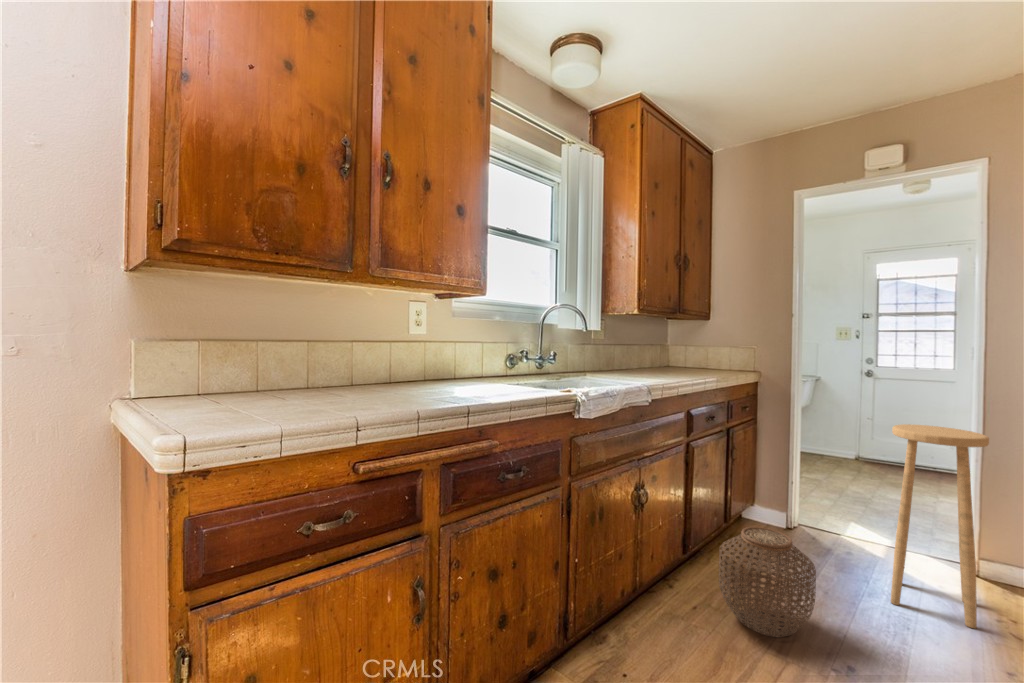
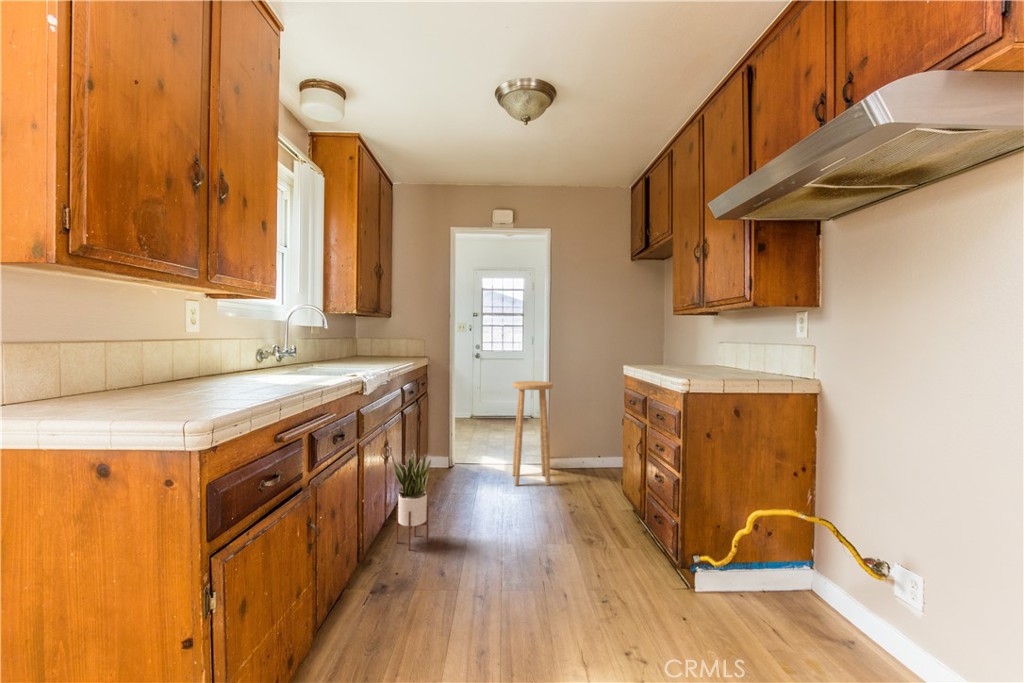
potted plant: none [640,499,701,644] -> present [390,450,431,550]
woven basket: present [719,527,816,637] -> none [434,456,489,523]

